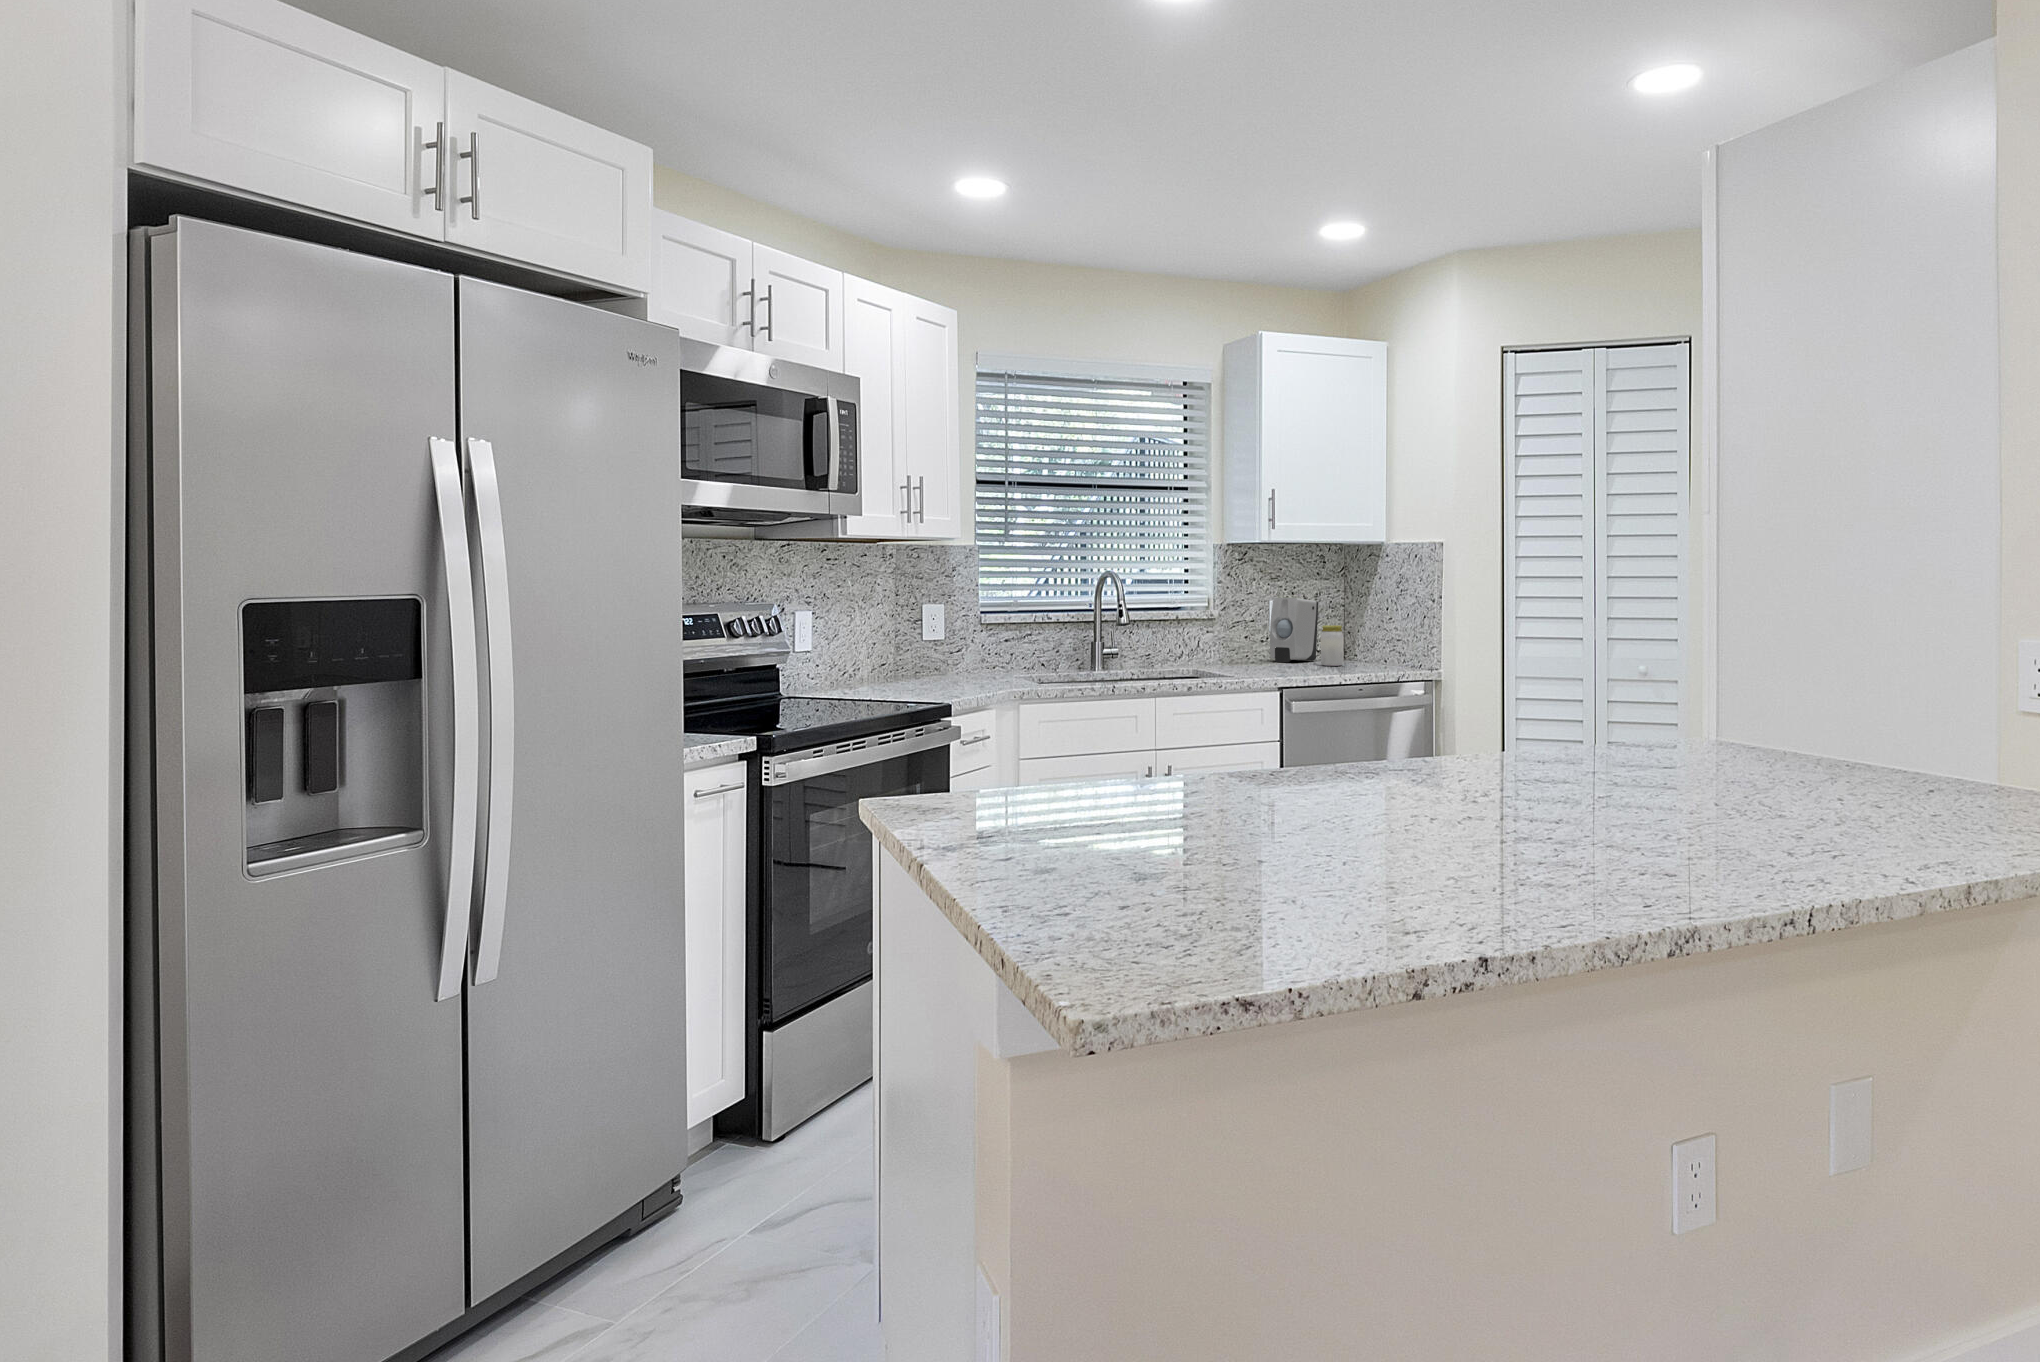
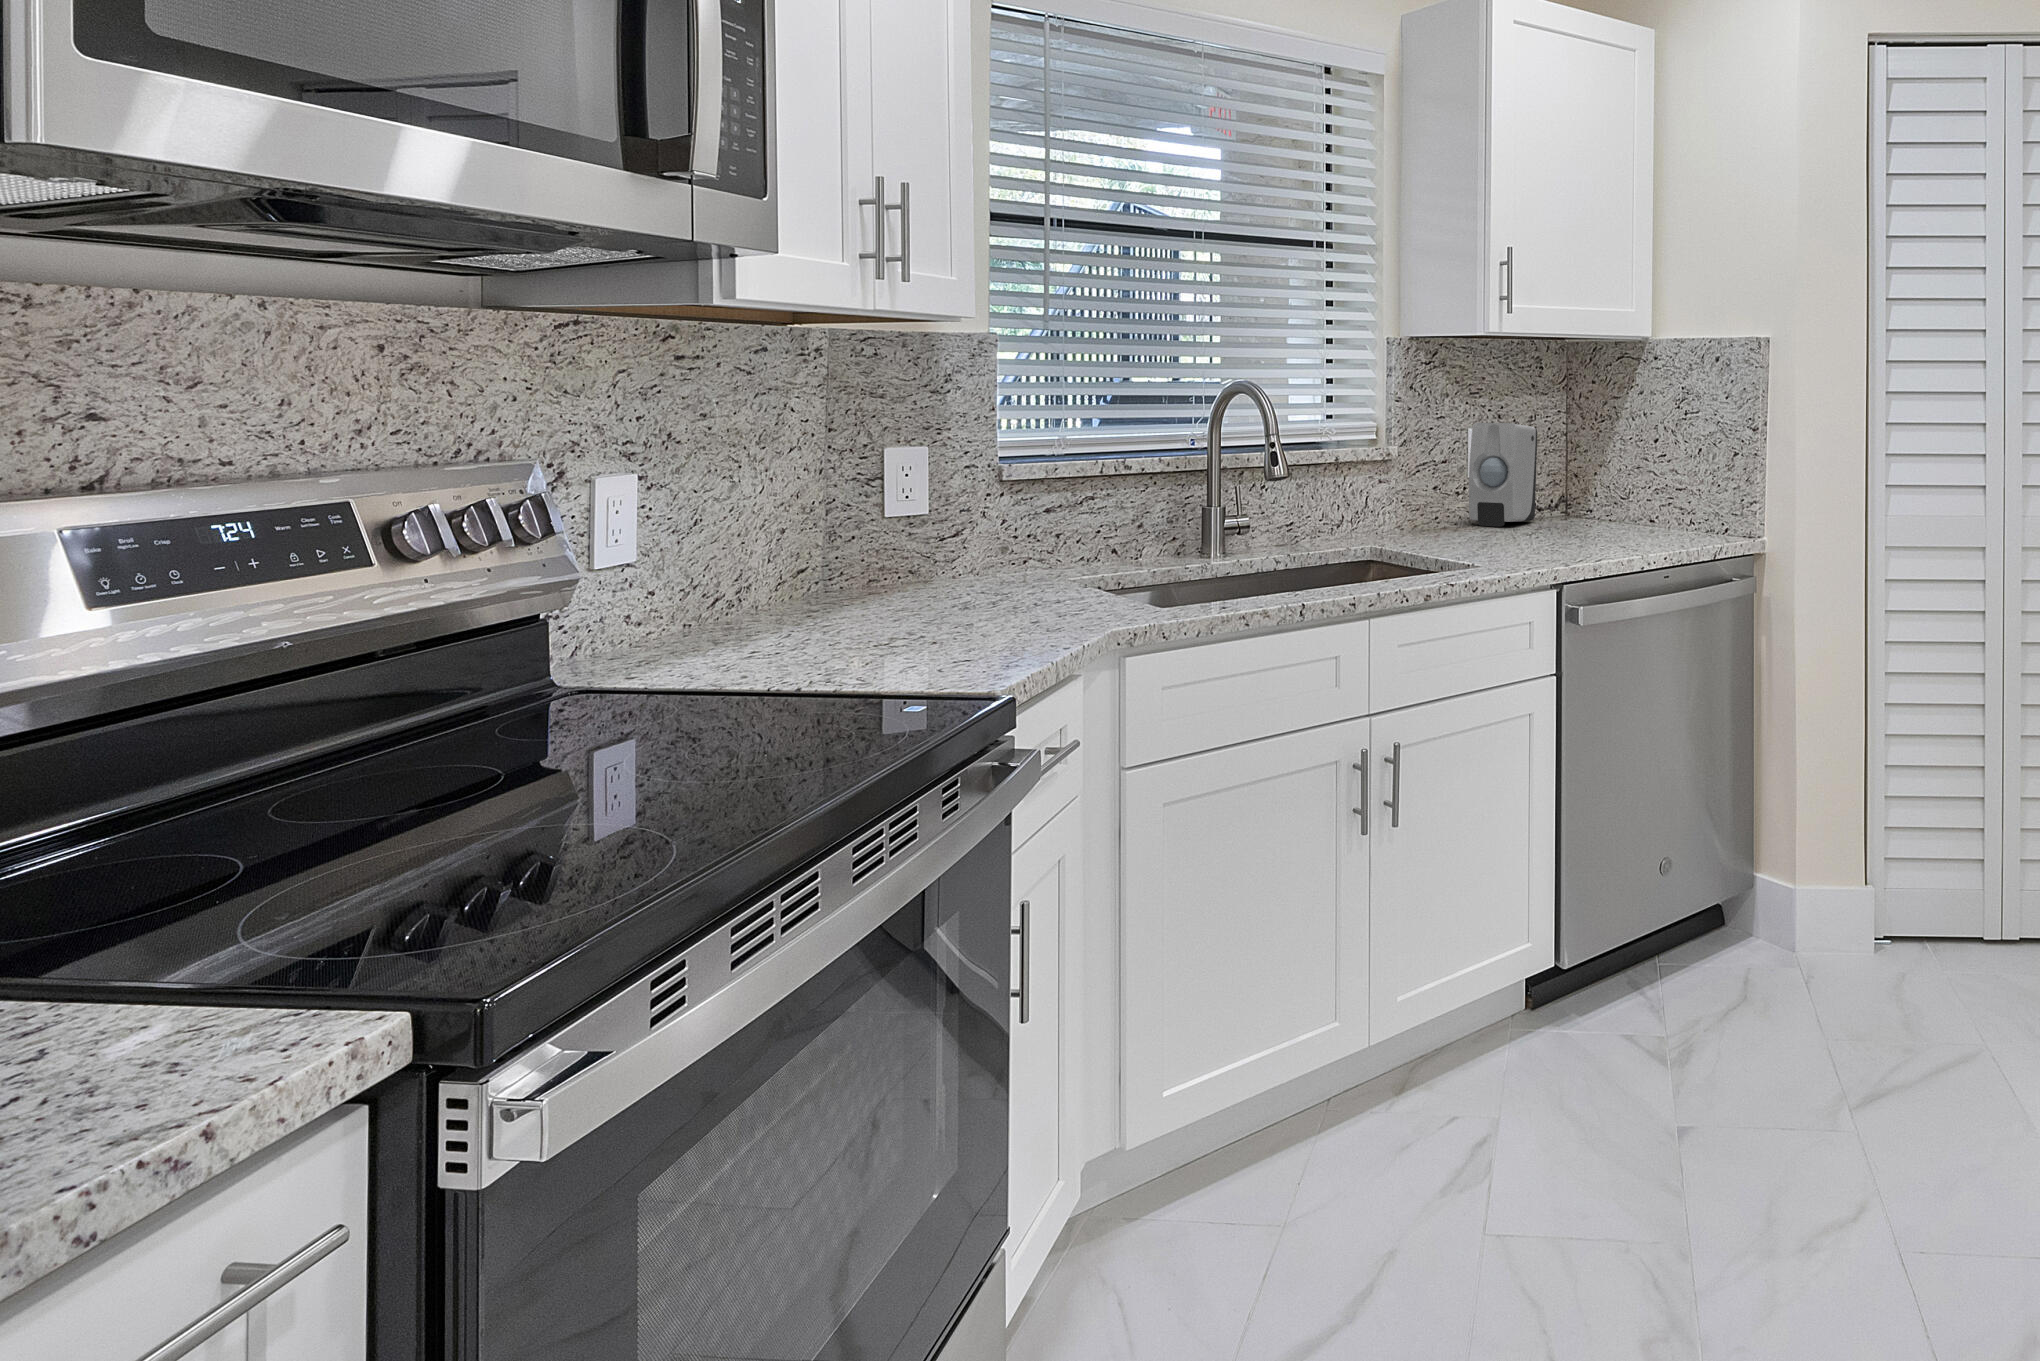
jar: present [1321,625,1344,666] -> none [1558,467,1594,532]

